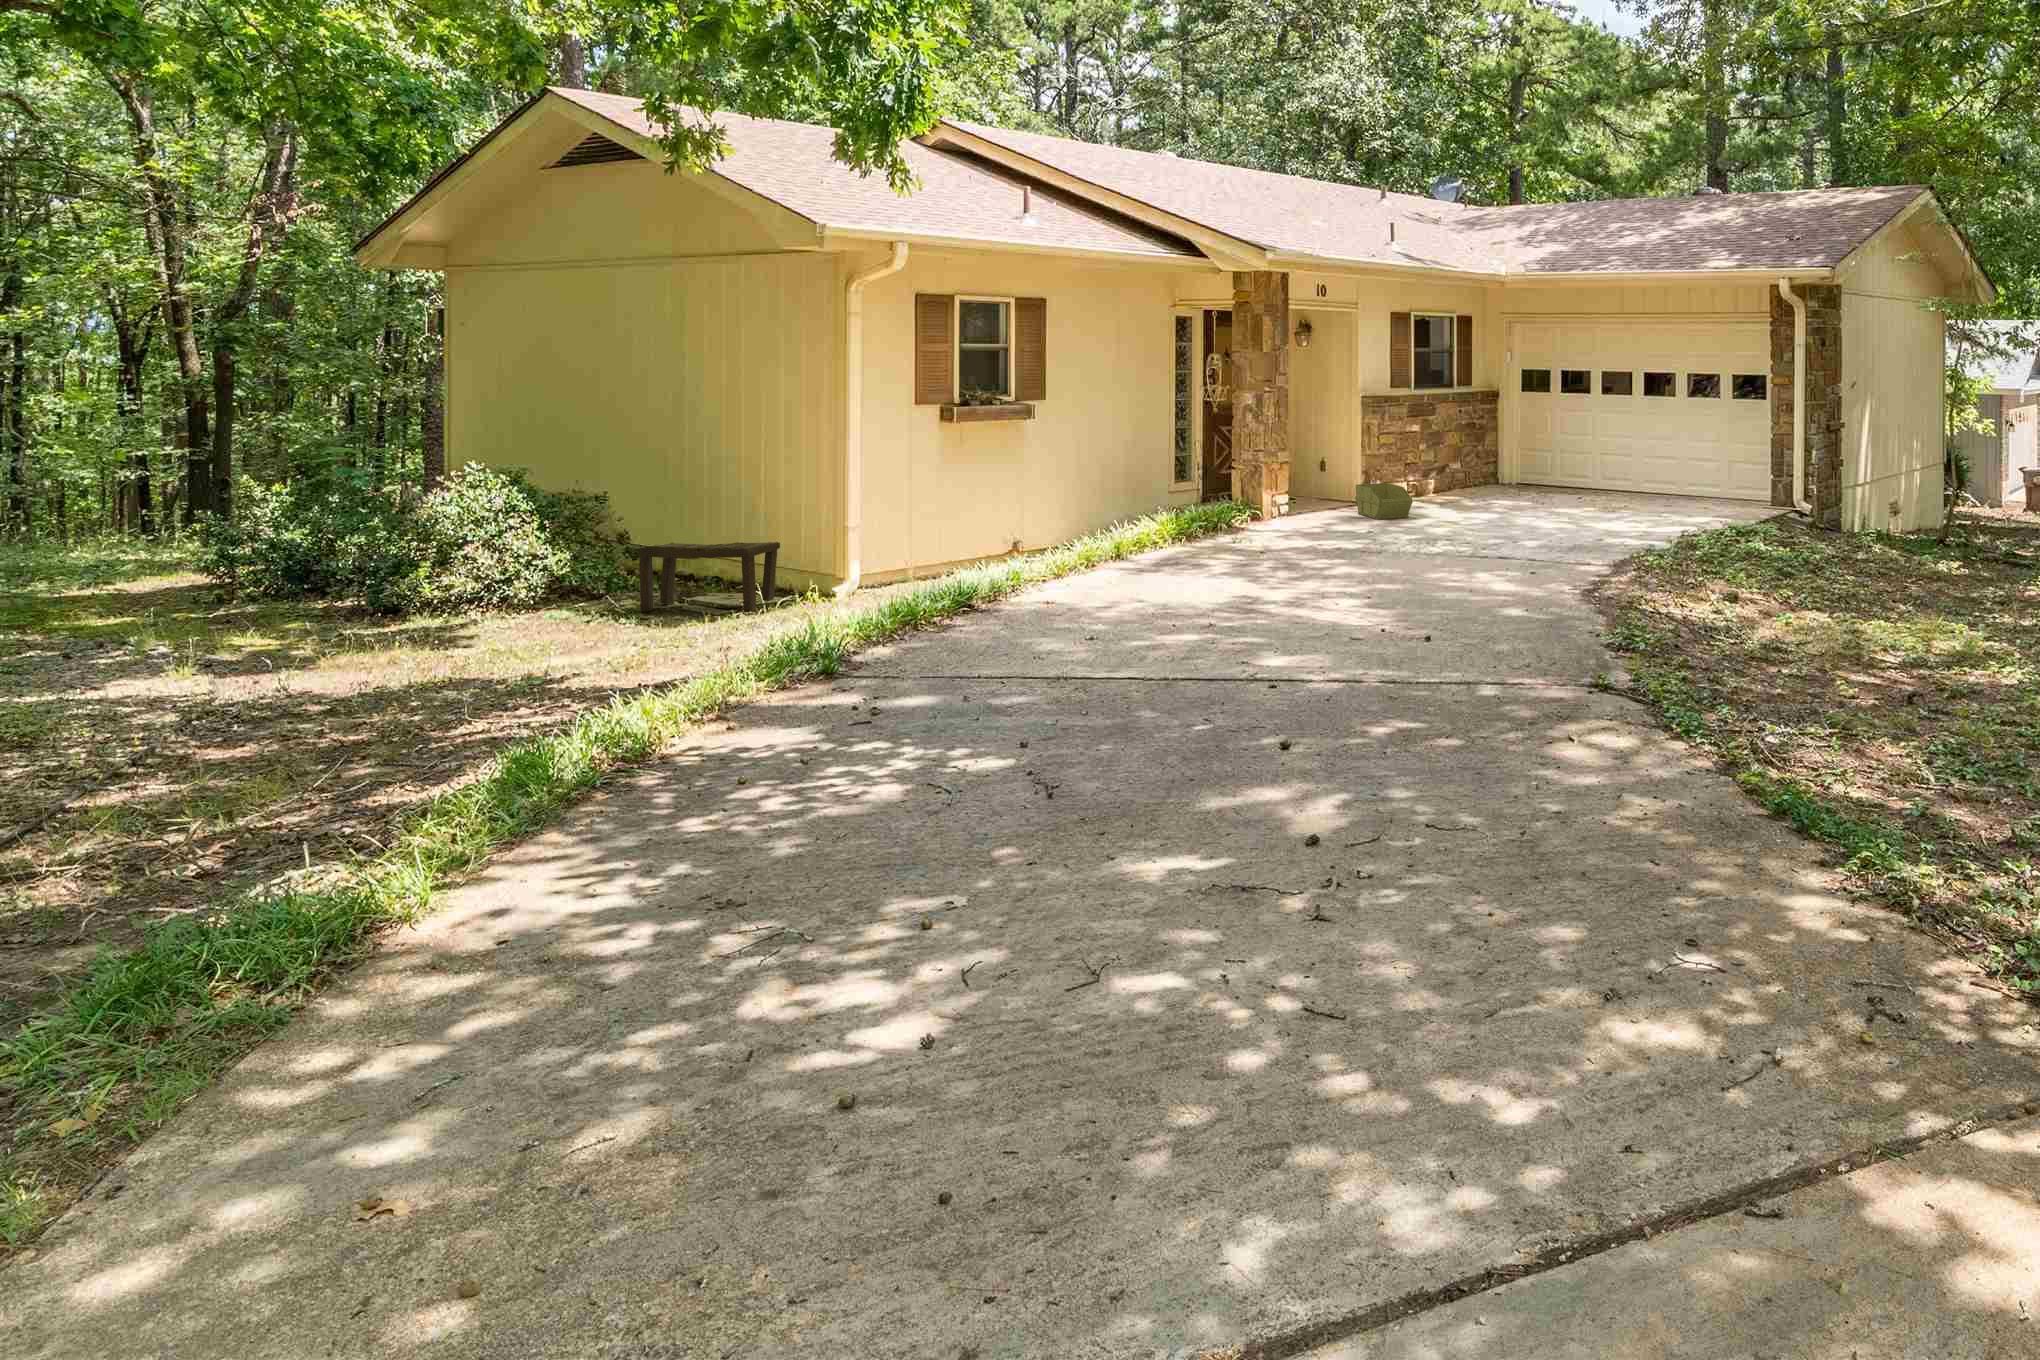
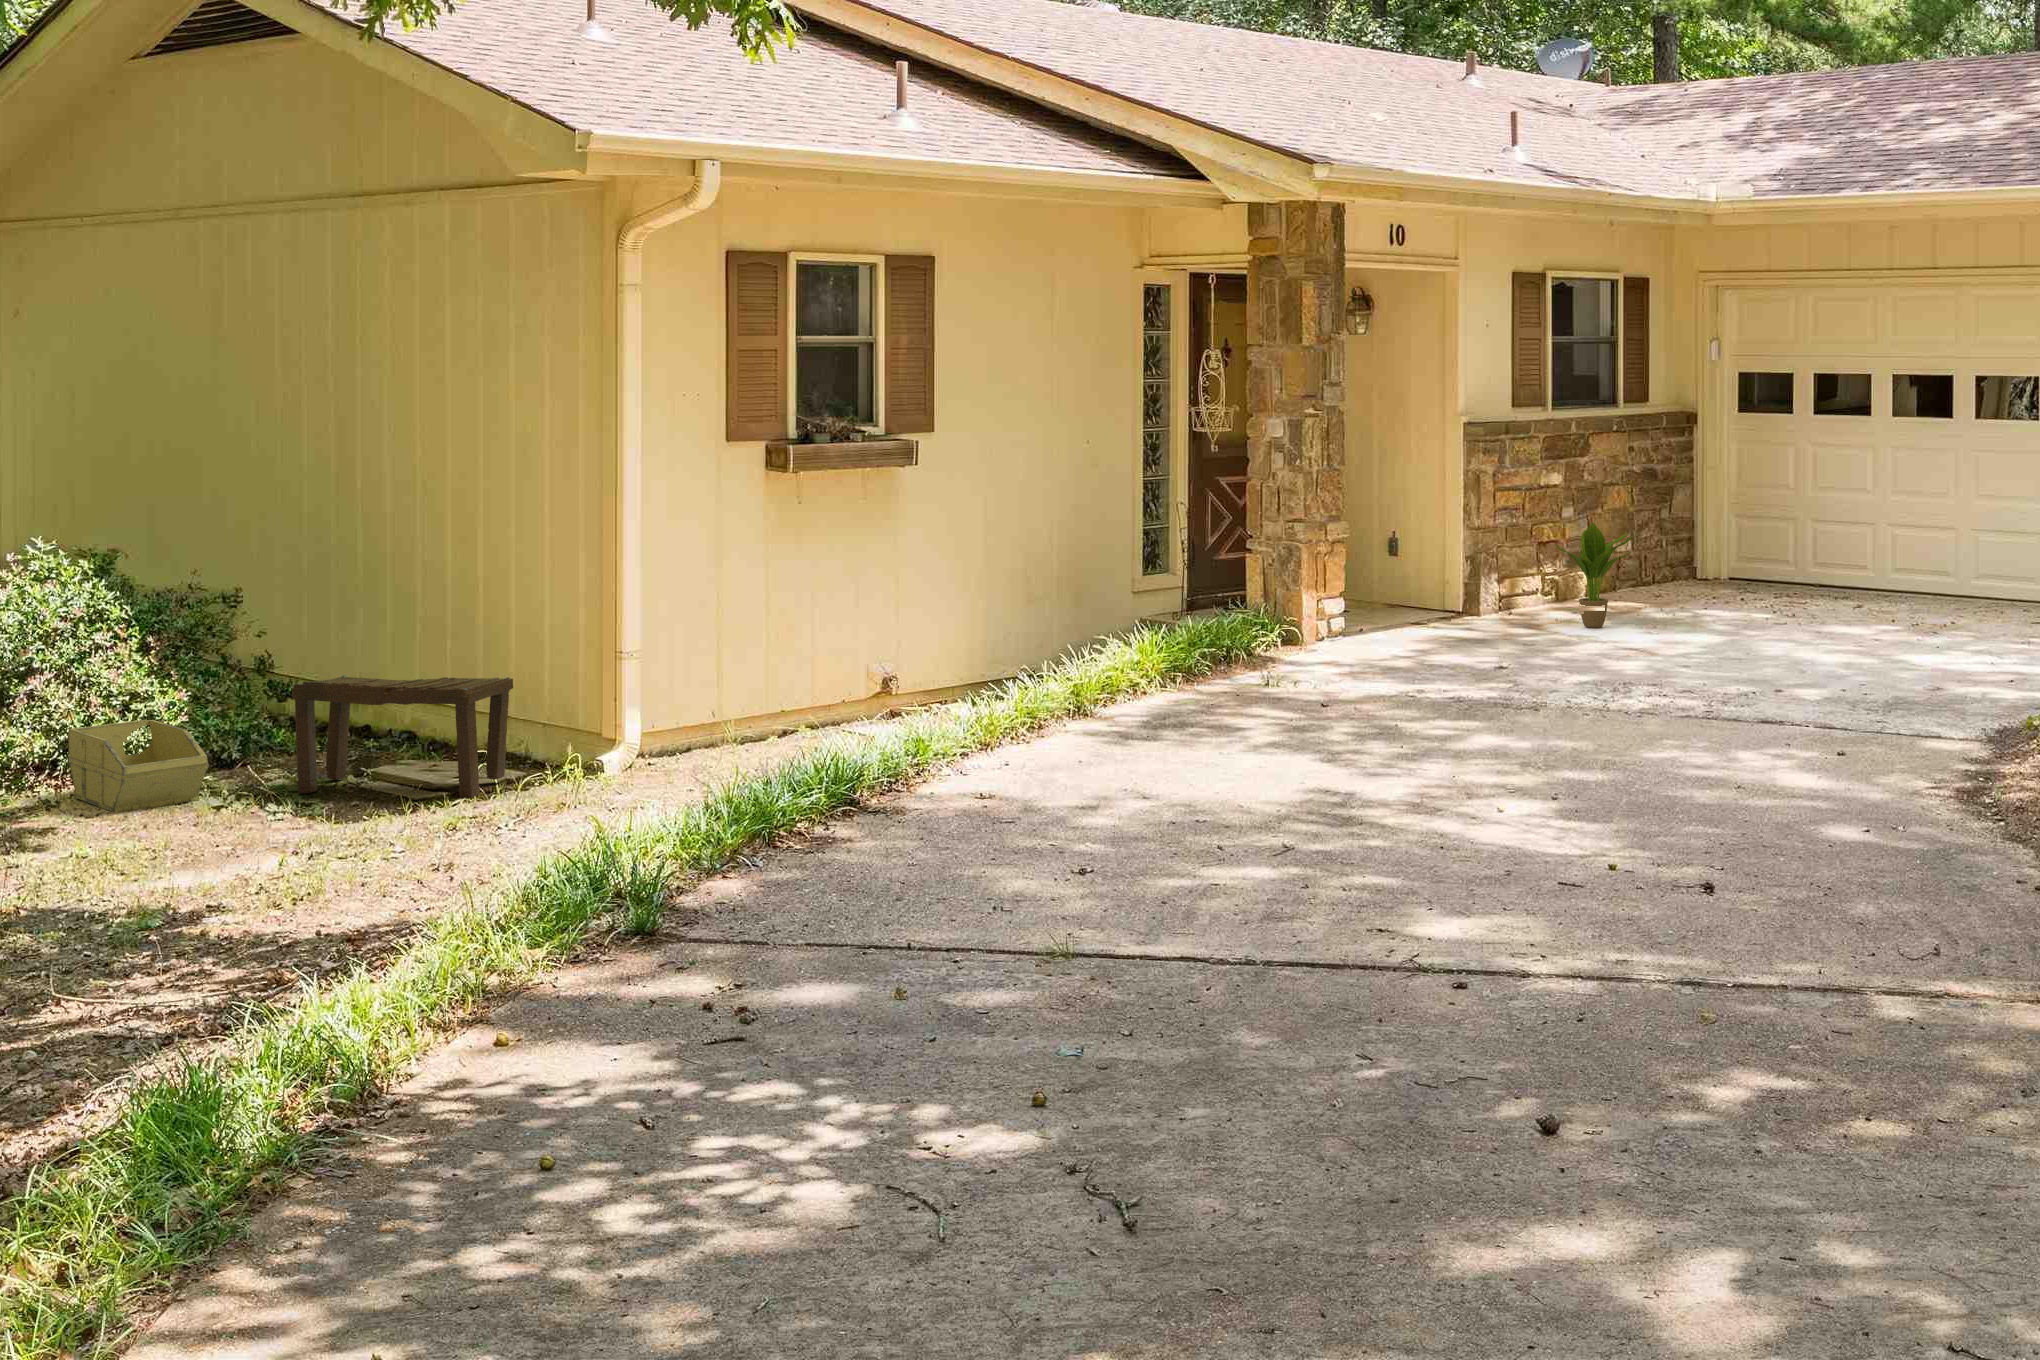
potted plant: none [1410,450,1453,507] -> present [1555,522,1633,628]
storage bin: present [1355,483,1413,519] -> present [68,719,208,812]

